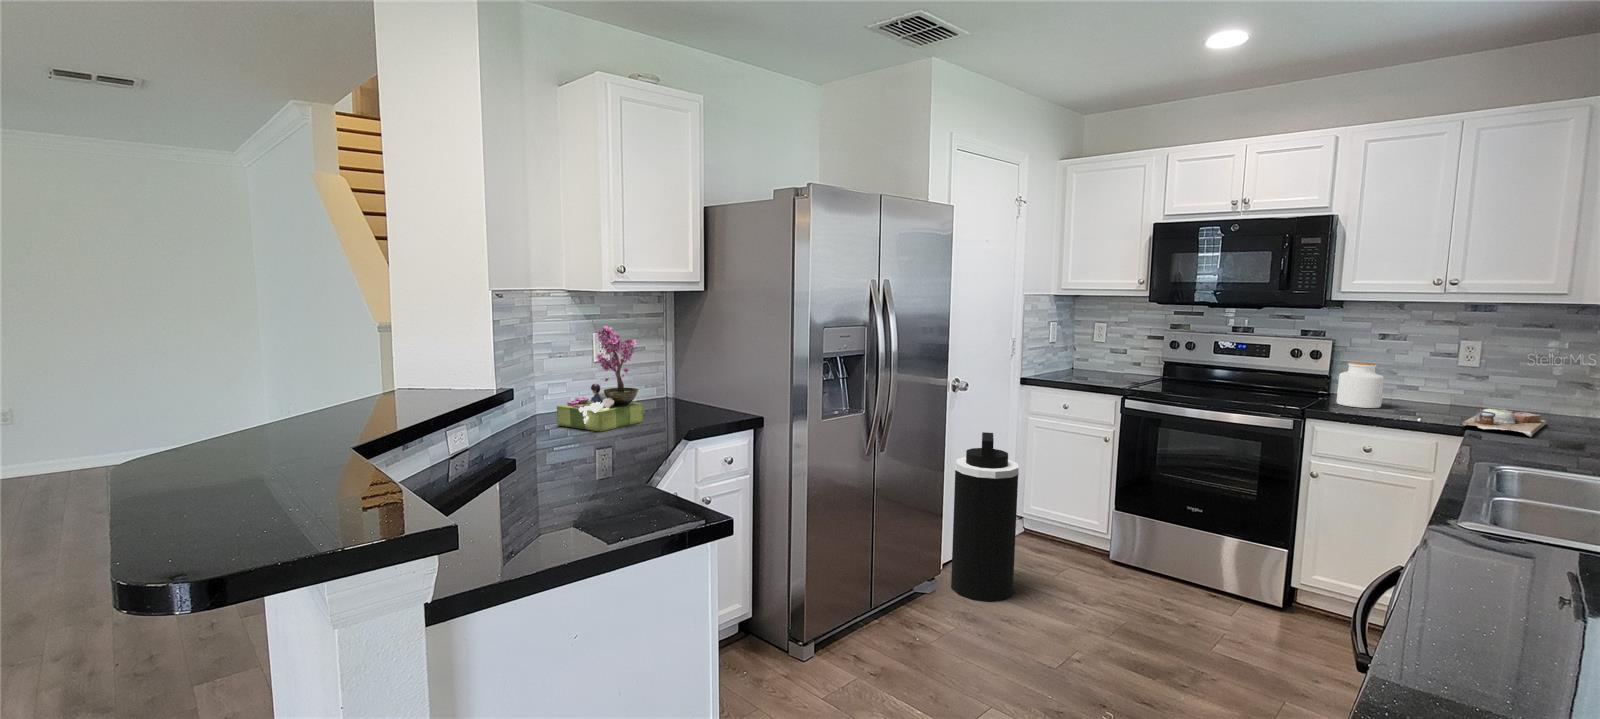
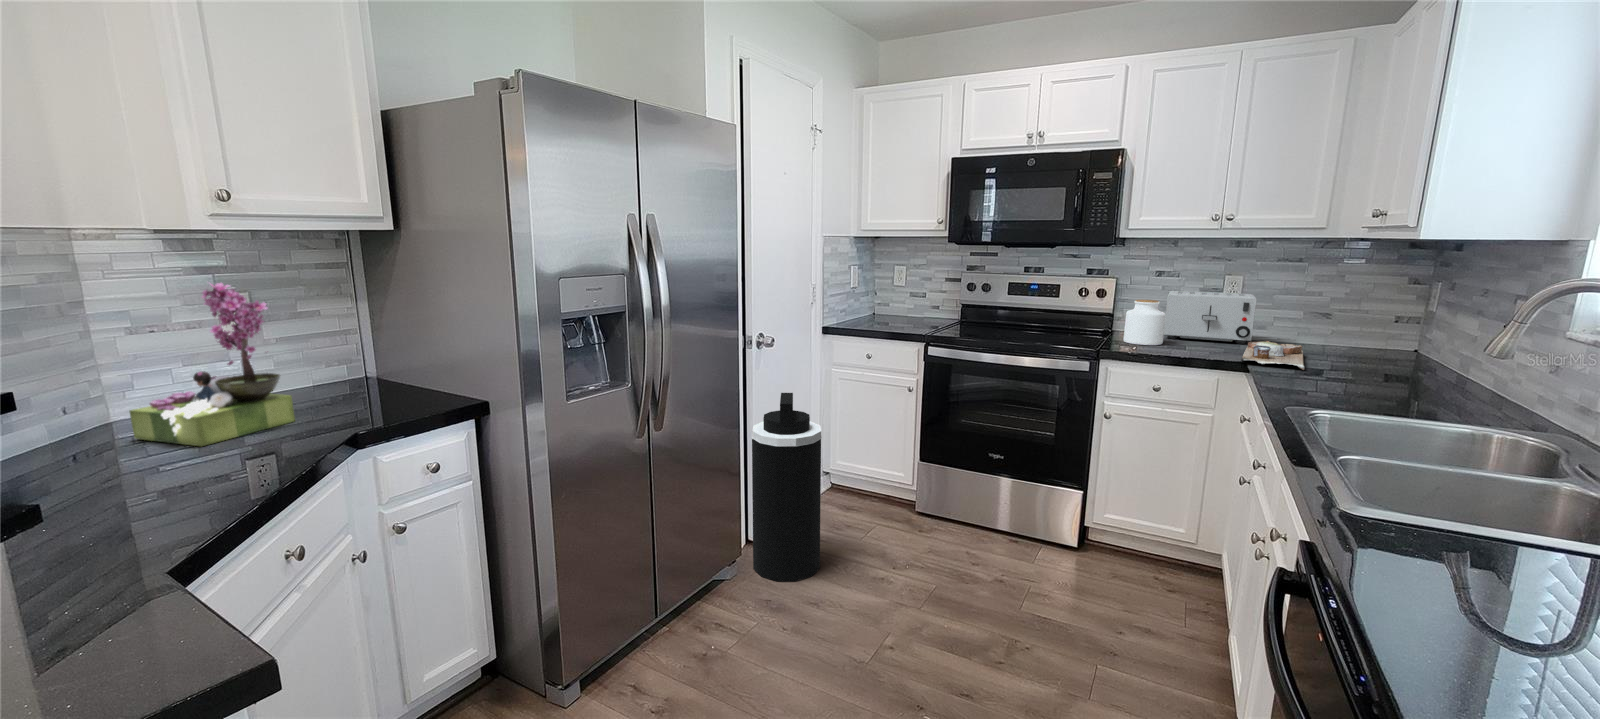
toaster: none [1386,355,1496,412] -> present [1164,291,1257,344]

